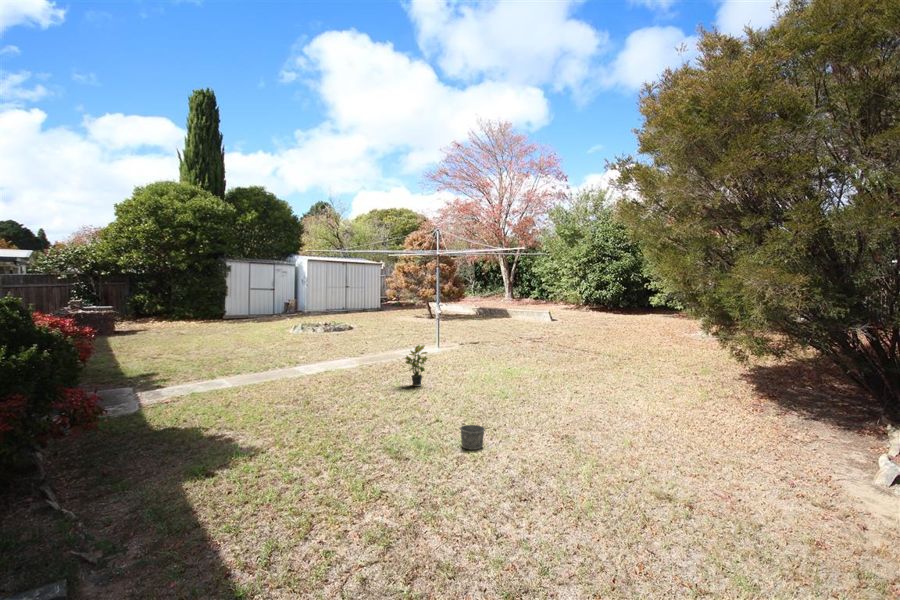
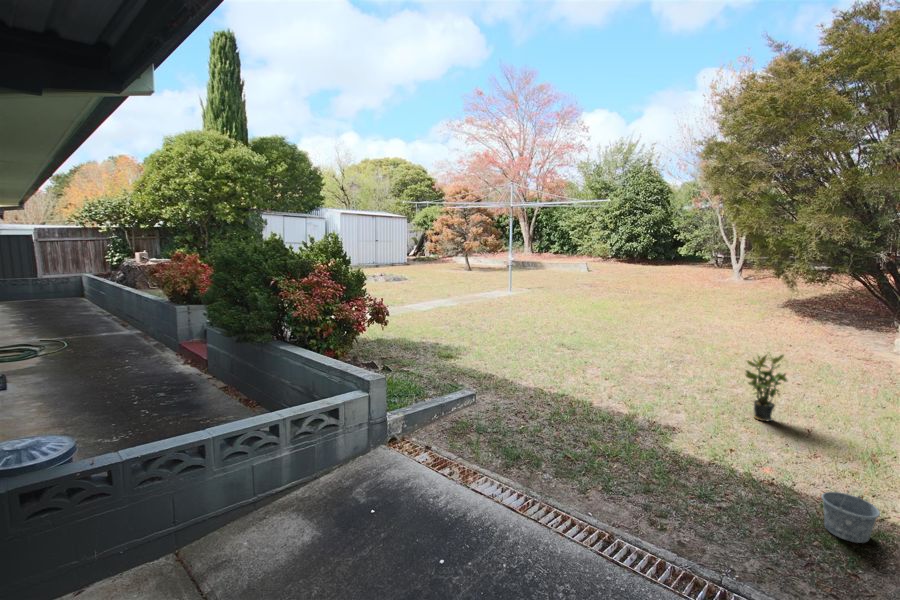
potted plant: present [405,344,428,386] -> present [746,355,787,421]

